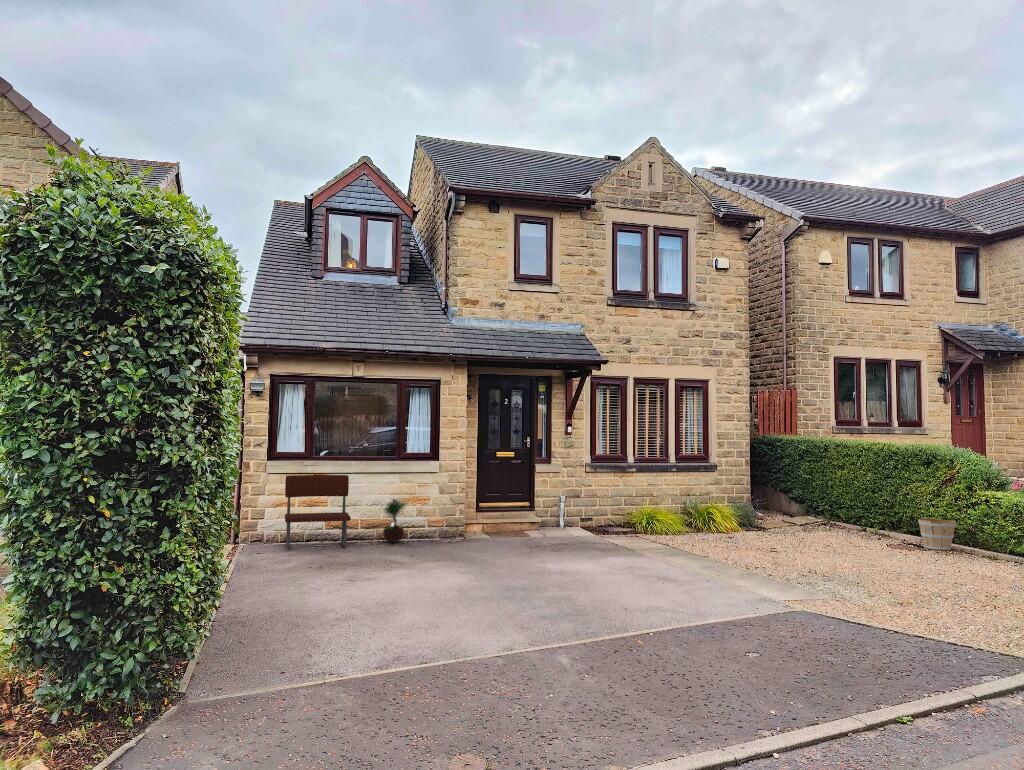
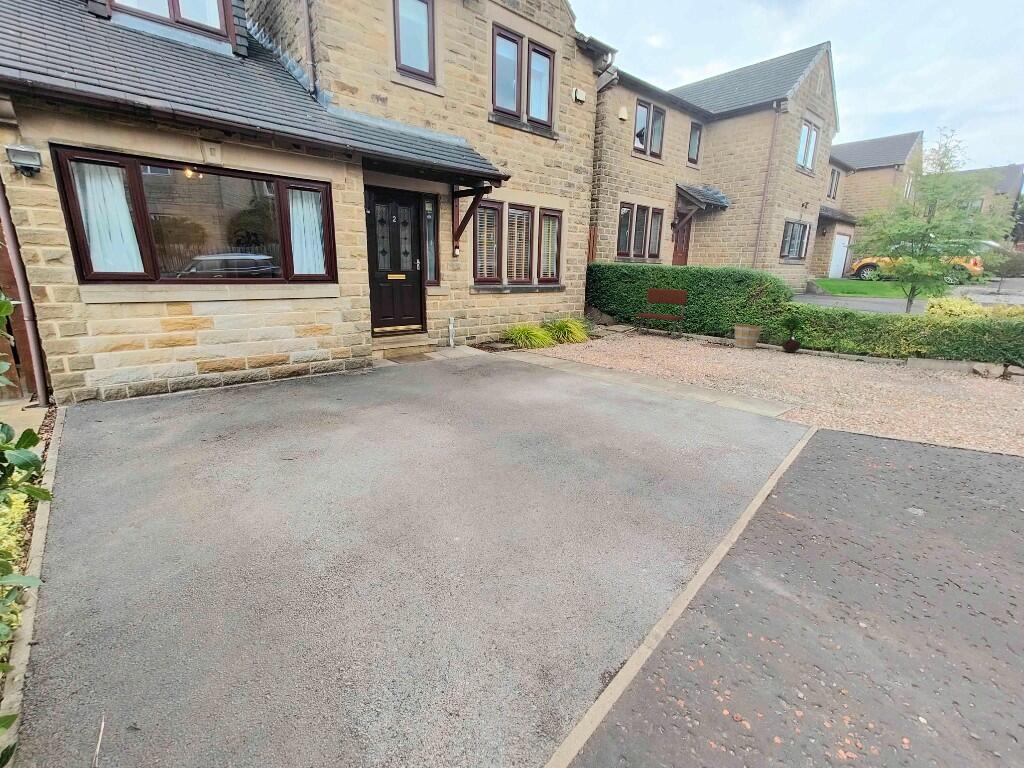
bench: present [285,475,351,550] -> present [635,288,687,339]
potted tree: present [383,498,405,542] -> present [781,316,803,352]

